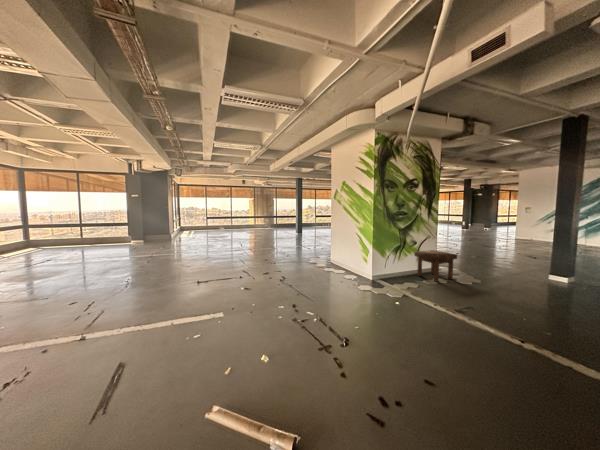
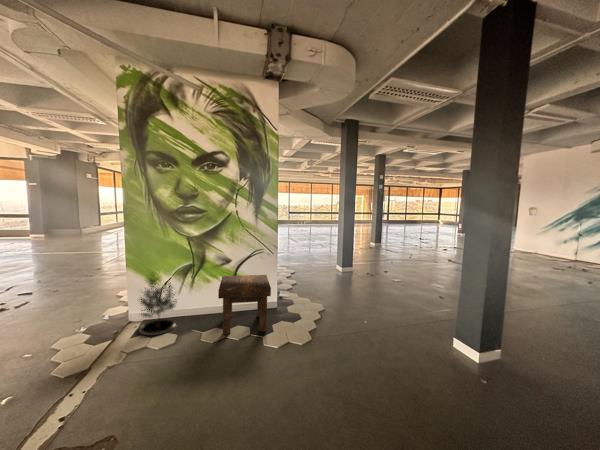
potted tree: none [386,249,409,285] -> present [139,275,177,335]

